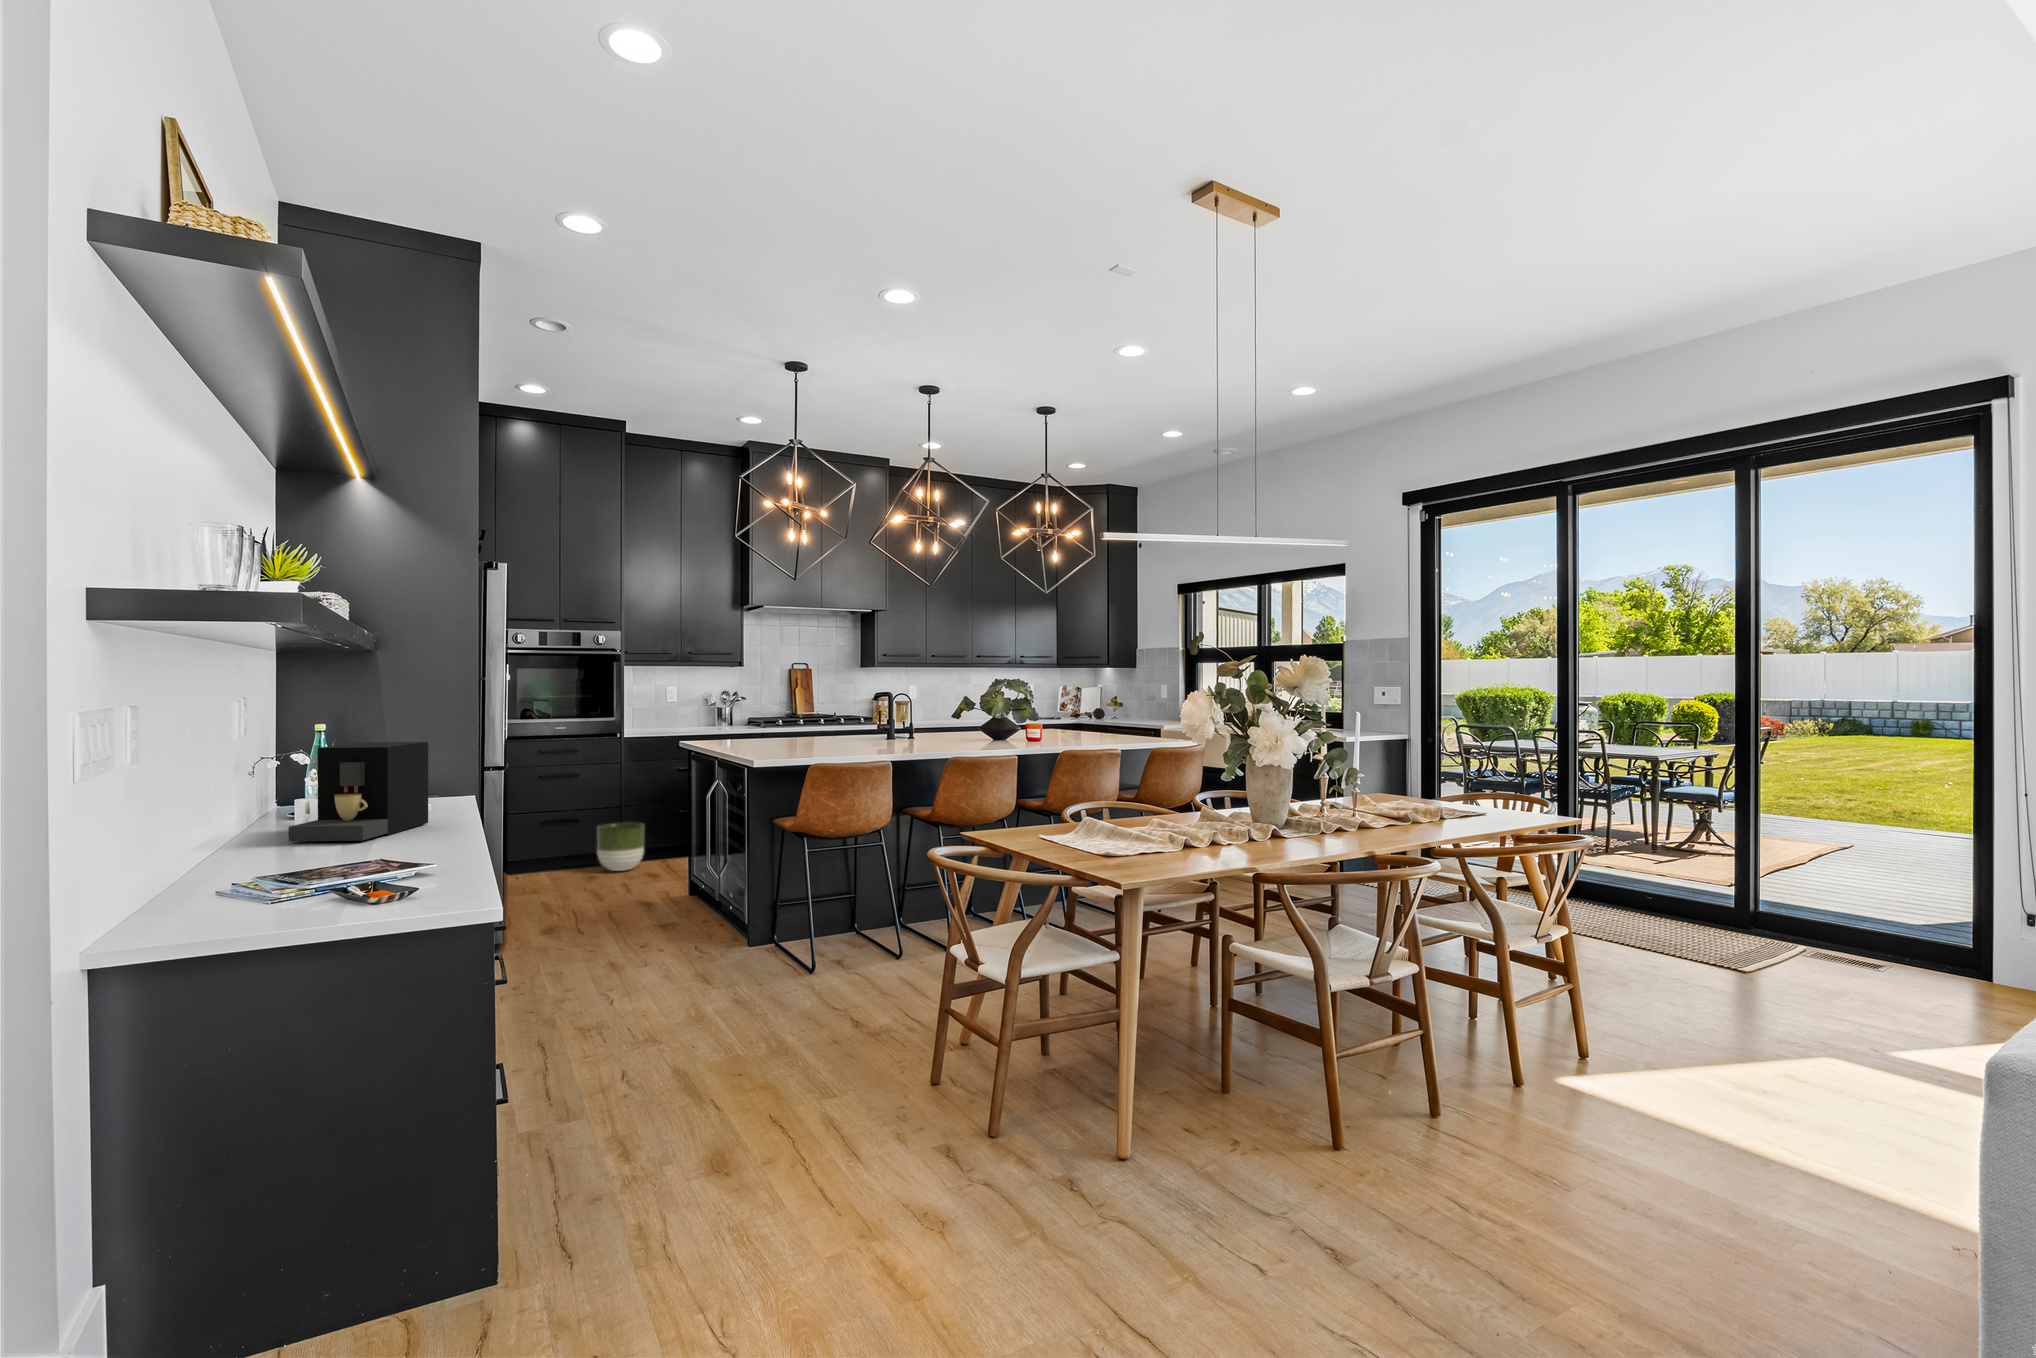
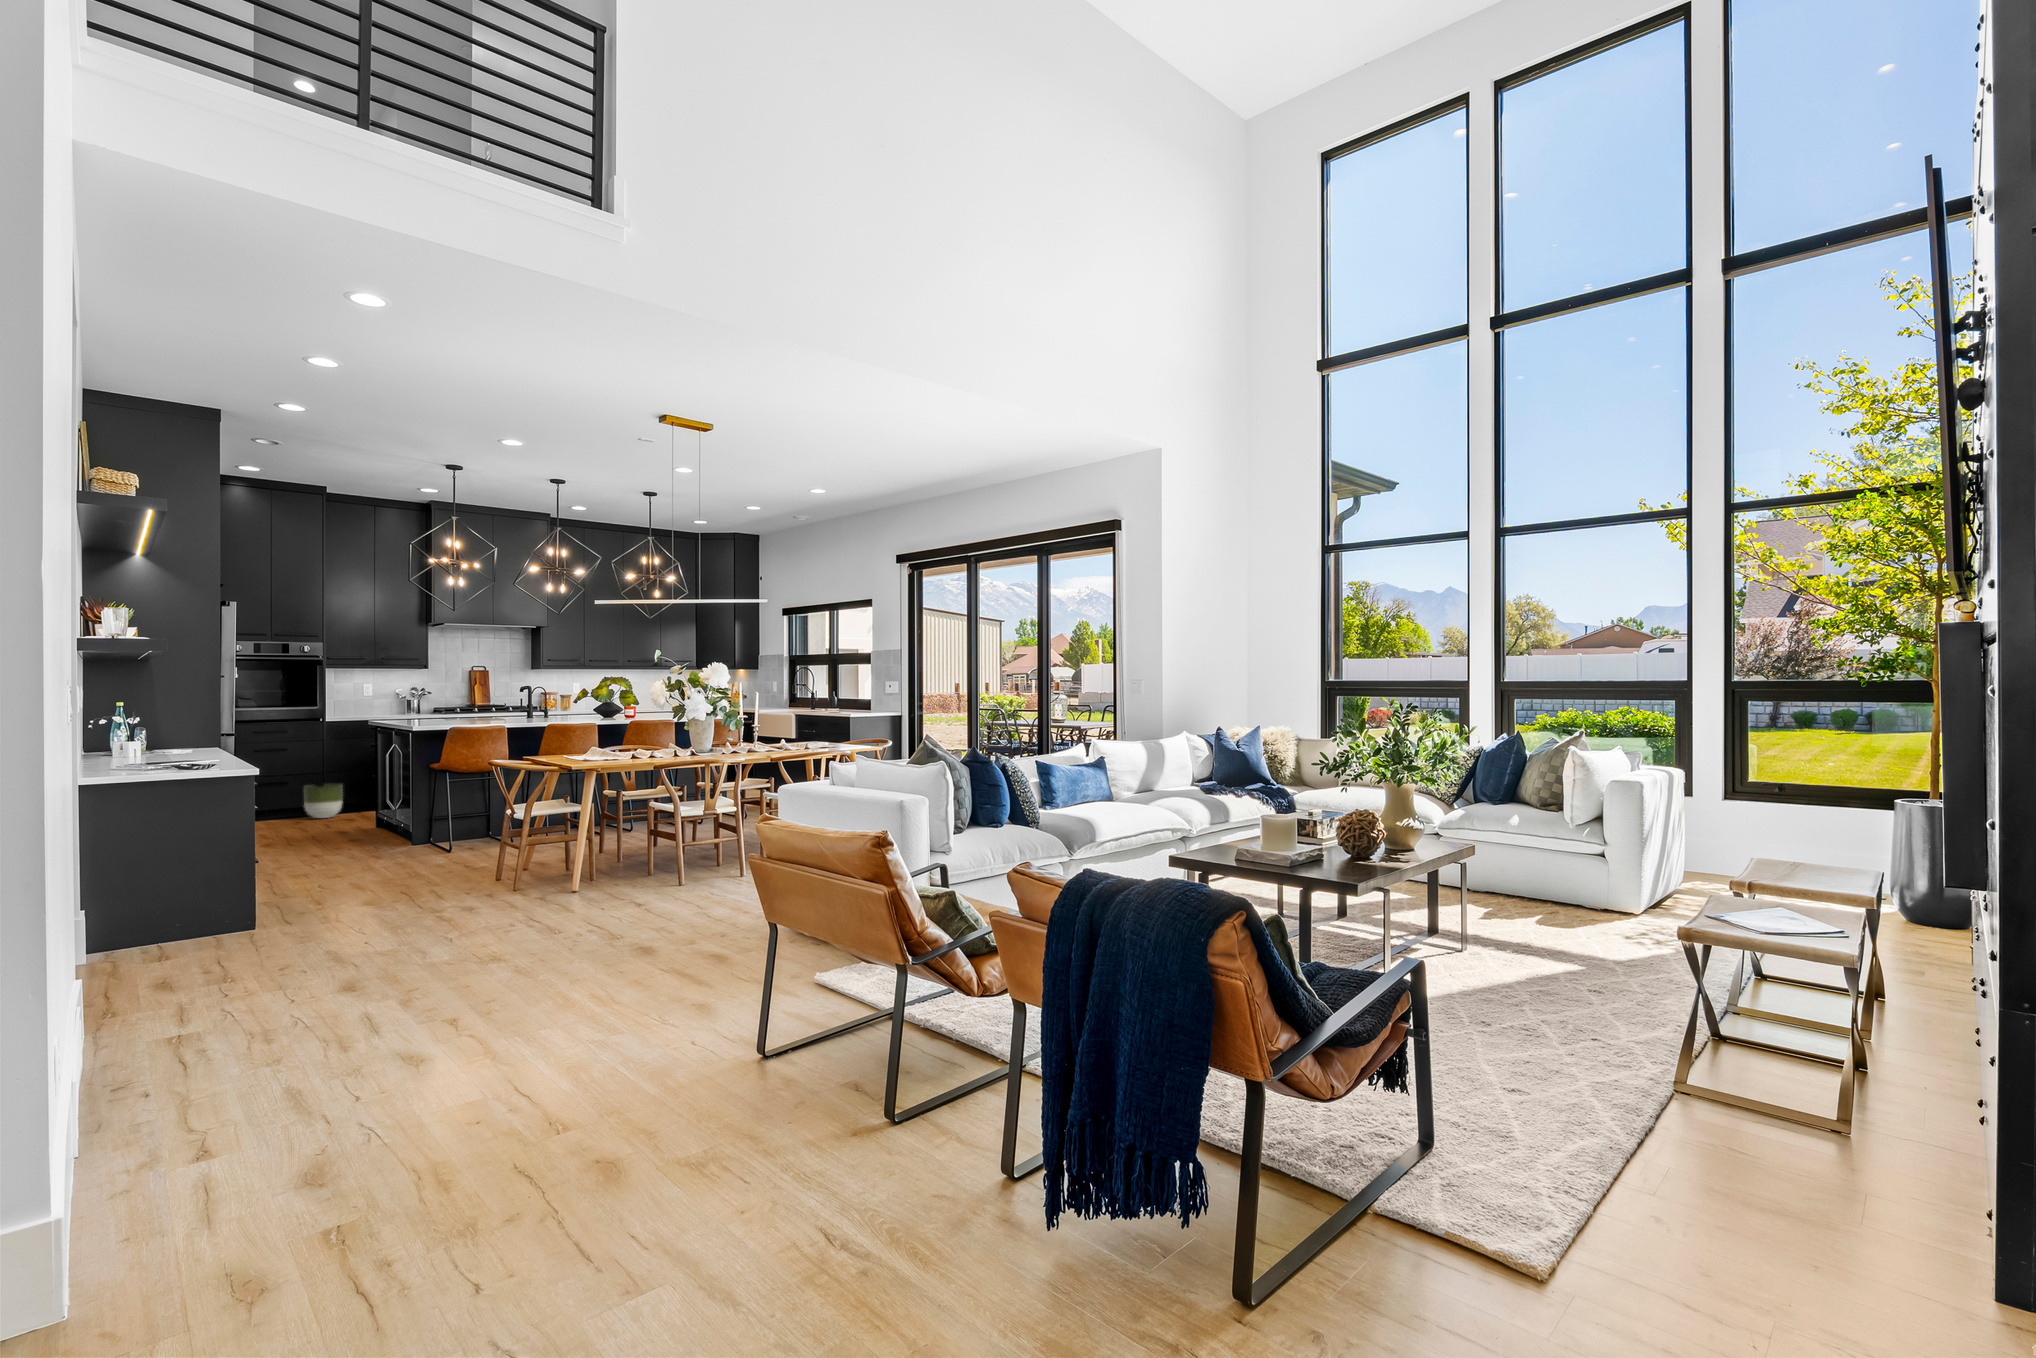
coffee maker: present [288,742,428,842] -> none [128,709,201,758]

